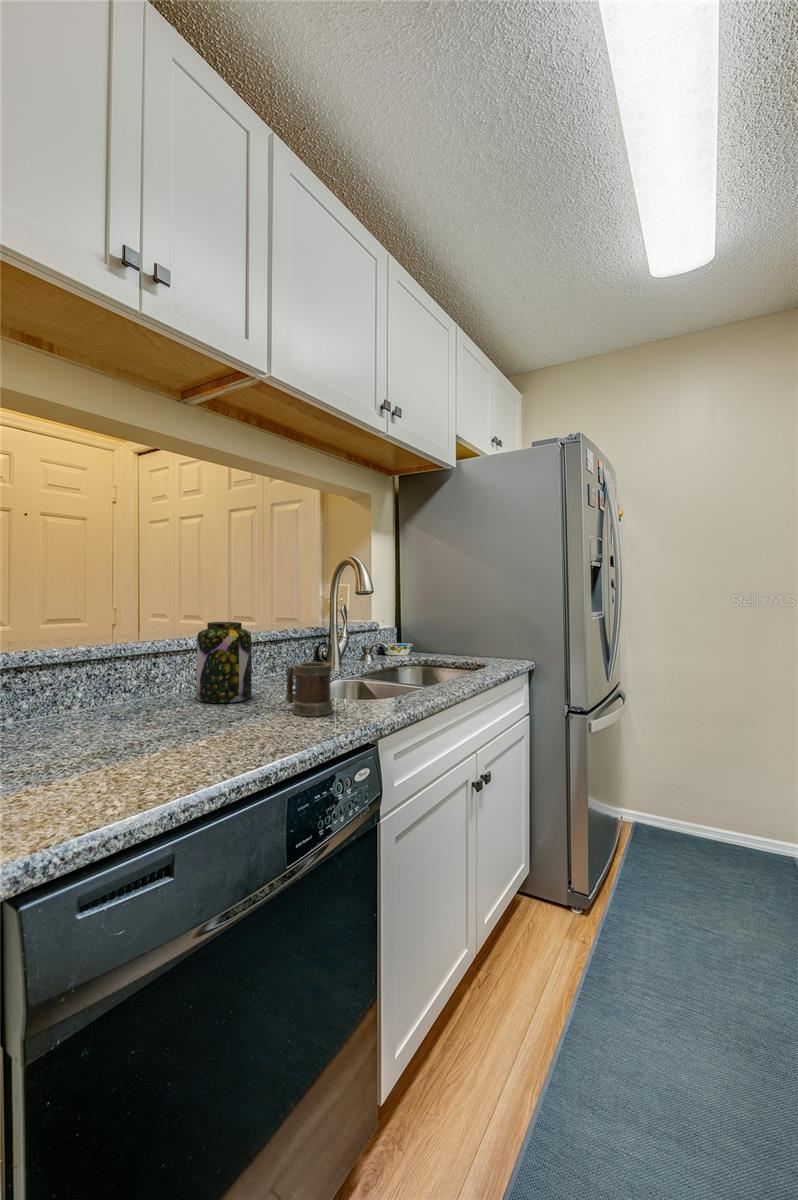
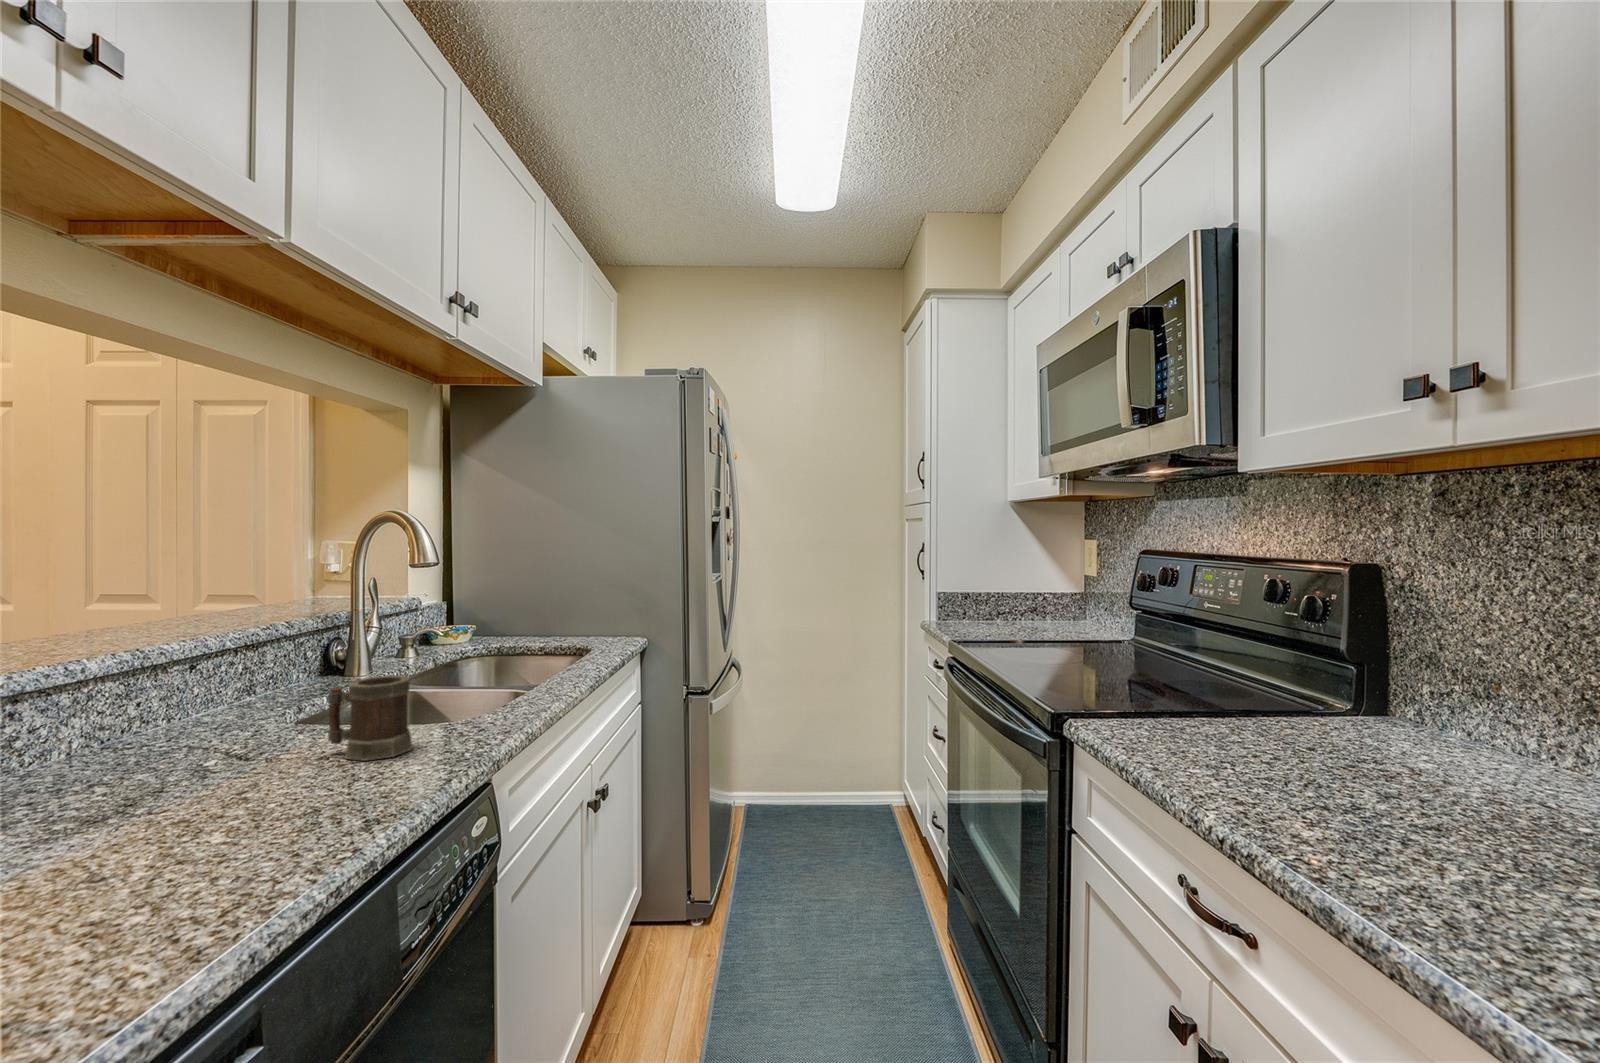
jar: present [196,622,252,703] -> none [125,624,244,766]

